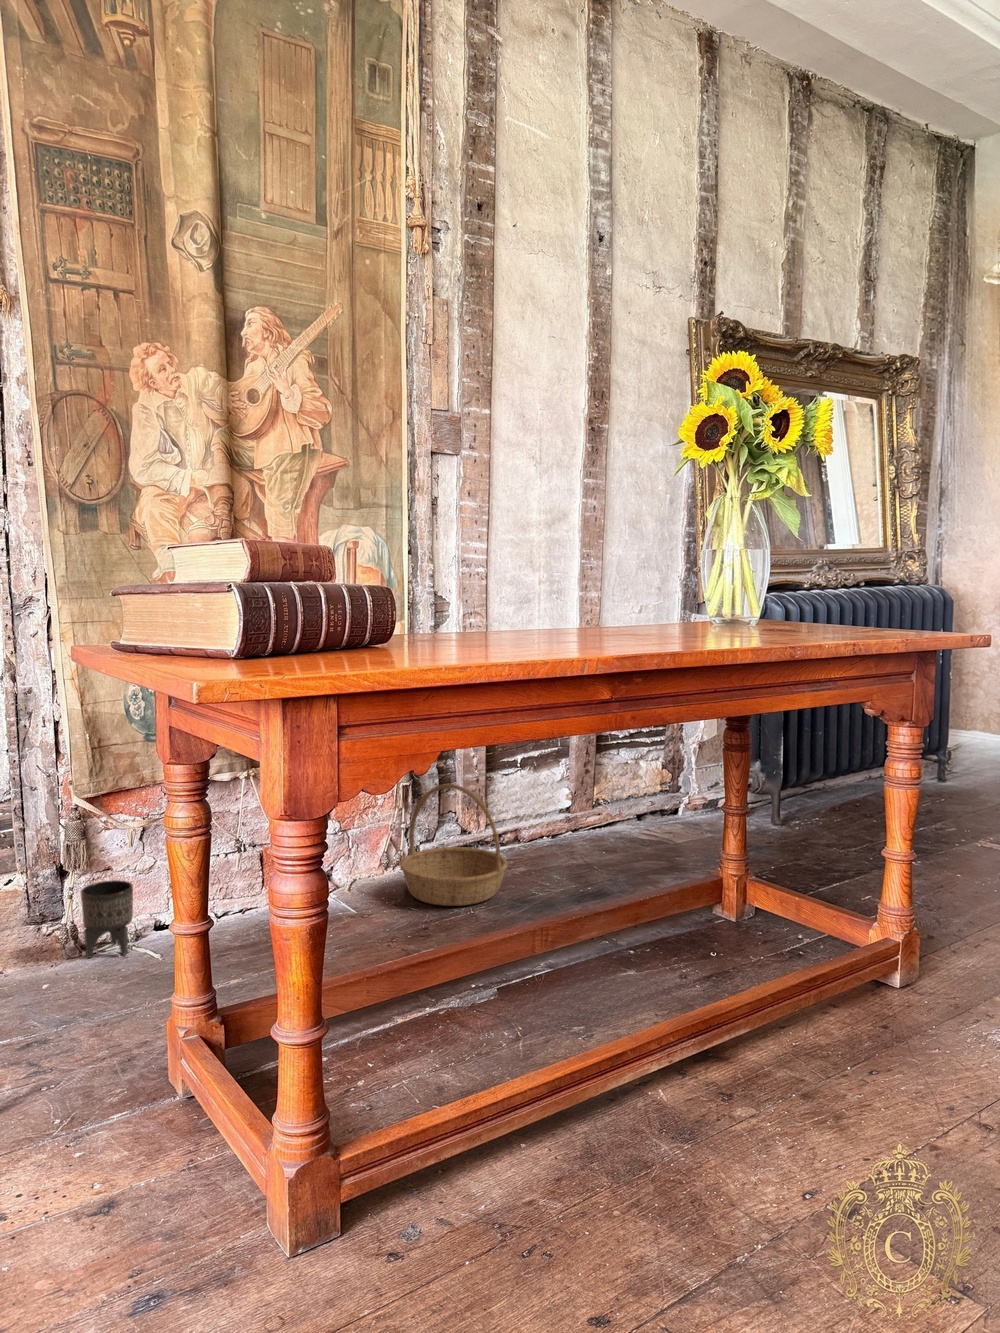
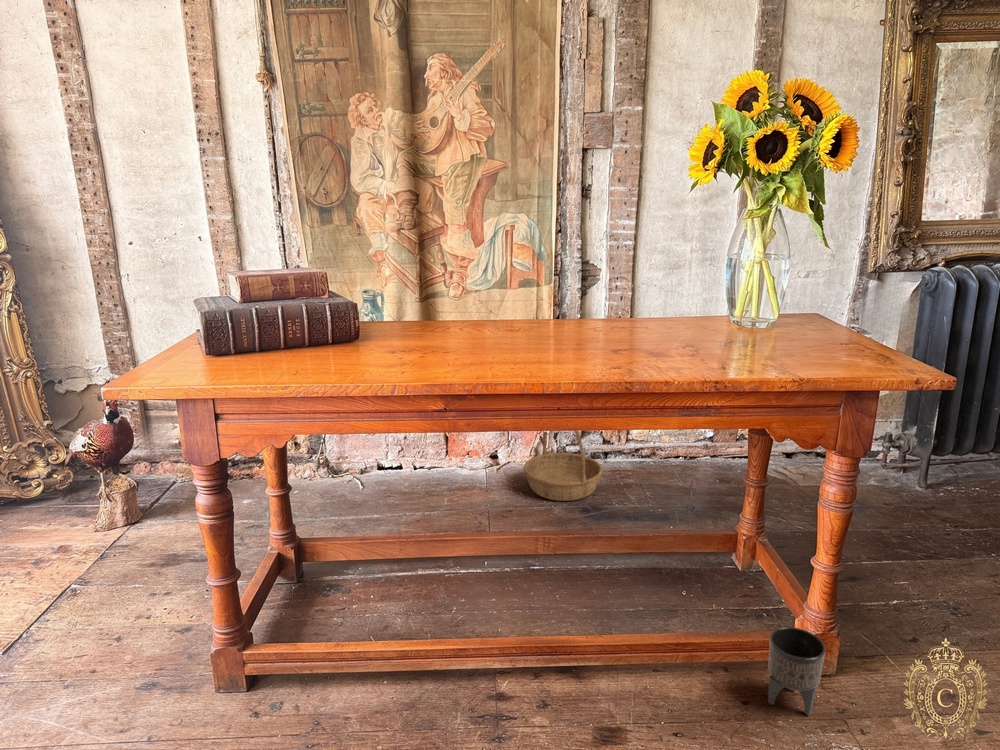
planter: present [81,880,133,958] -> present [768,627,826,716]

